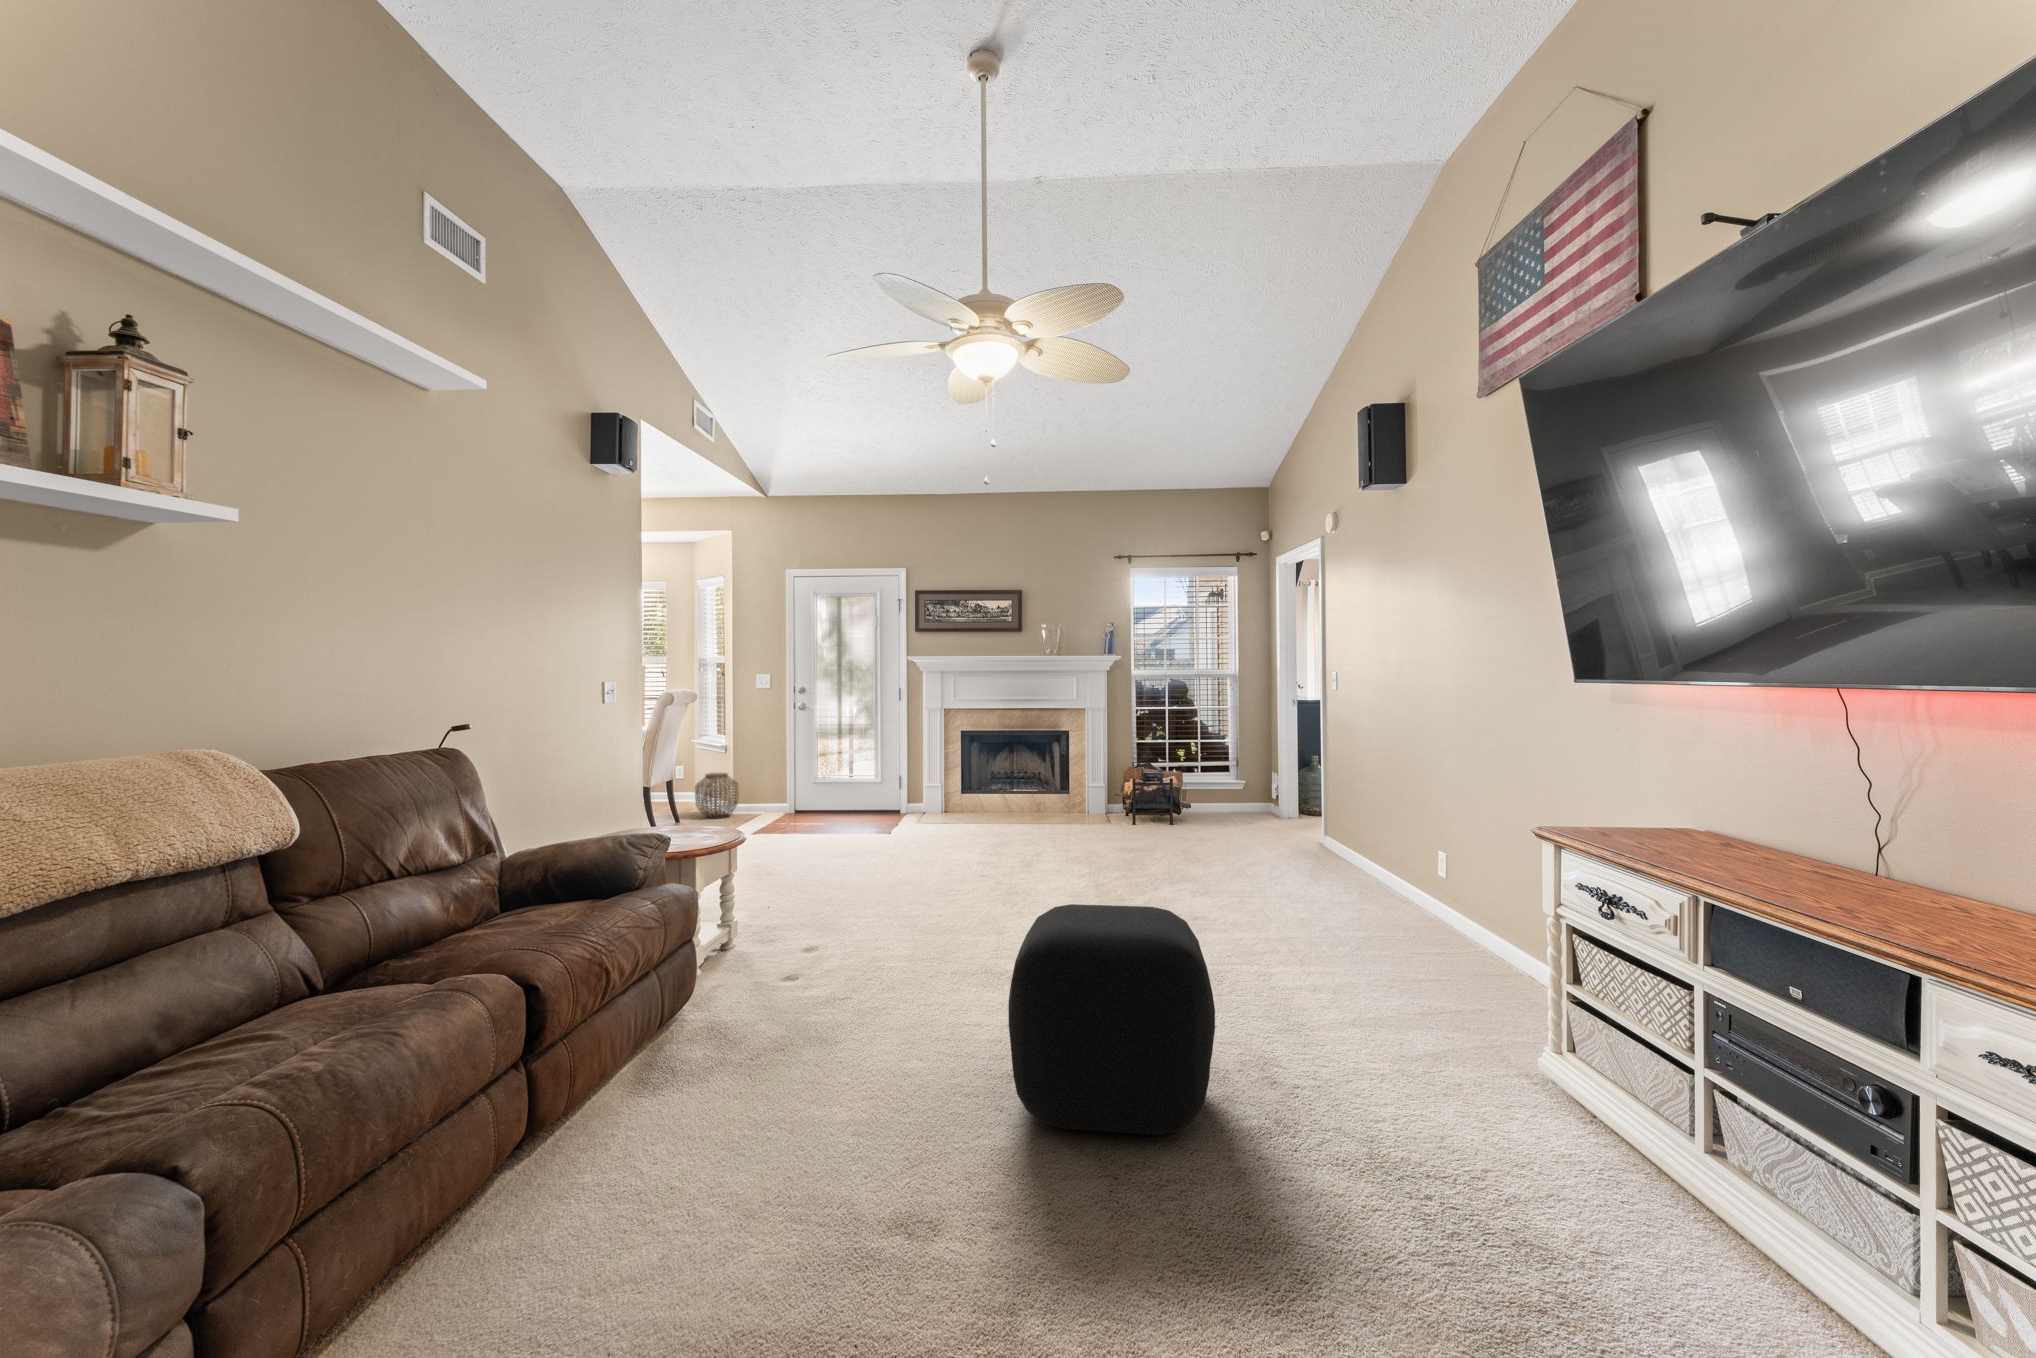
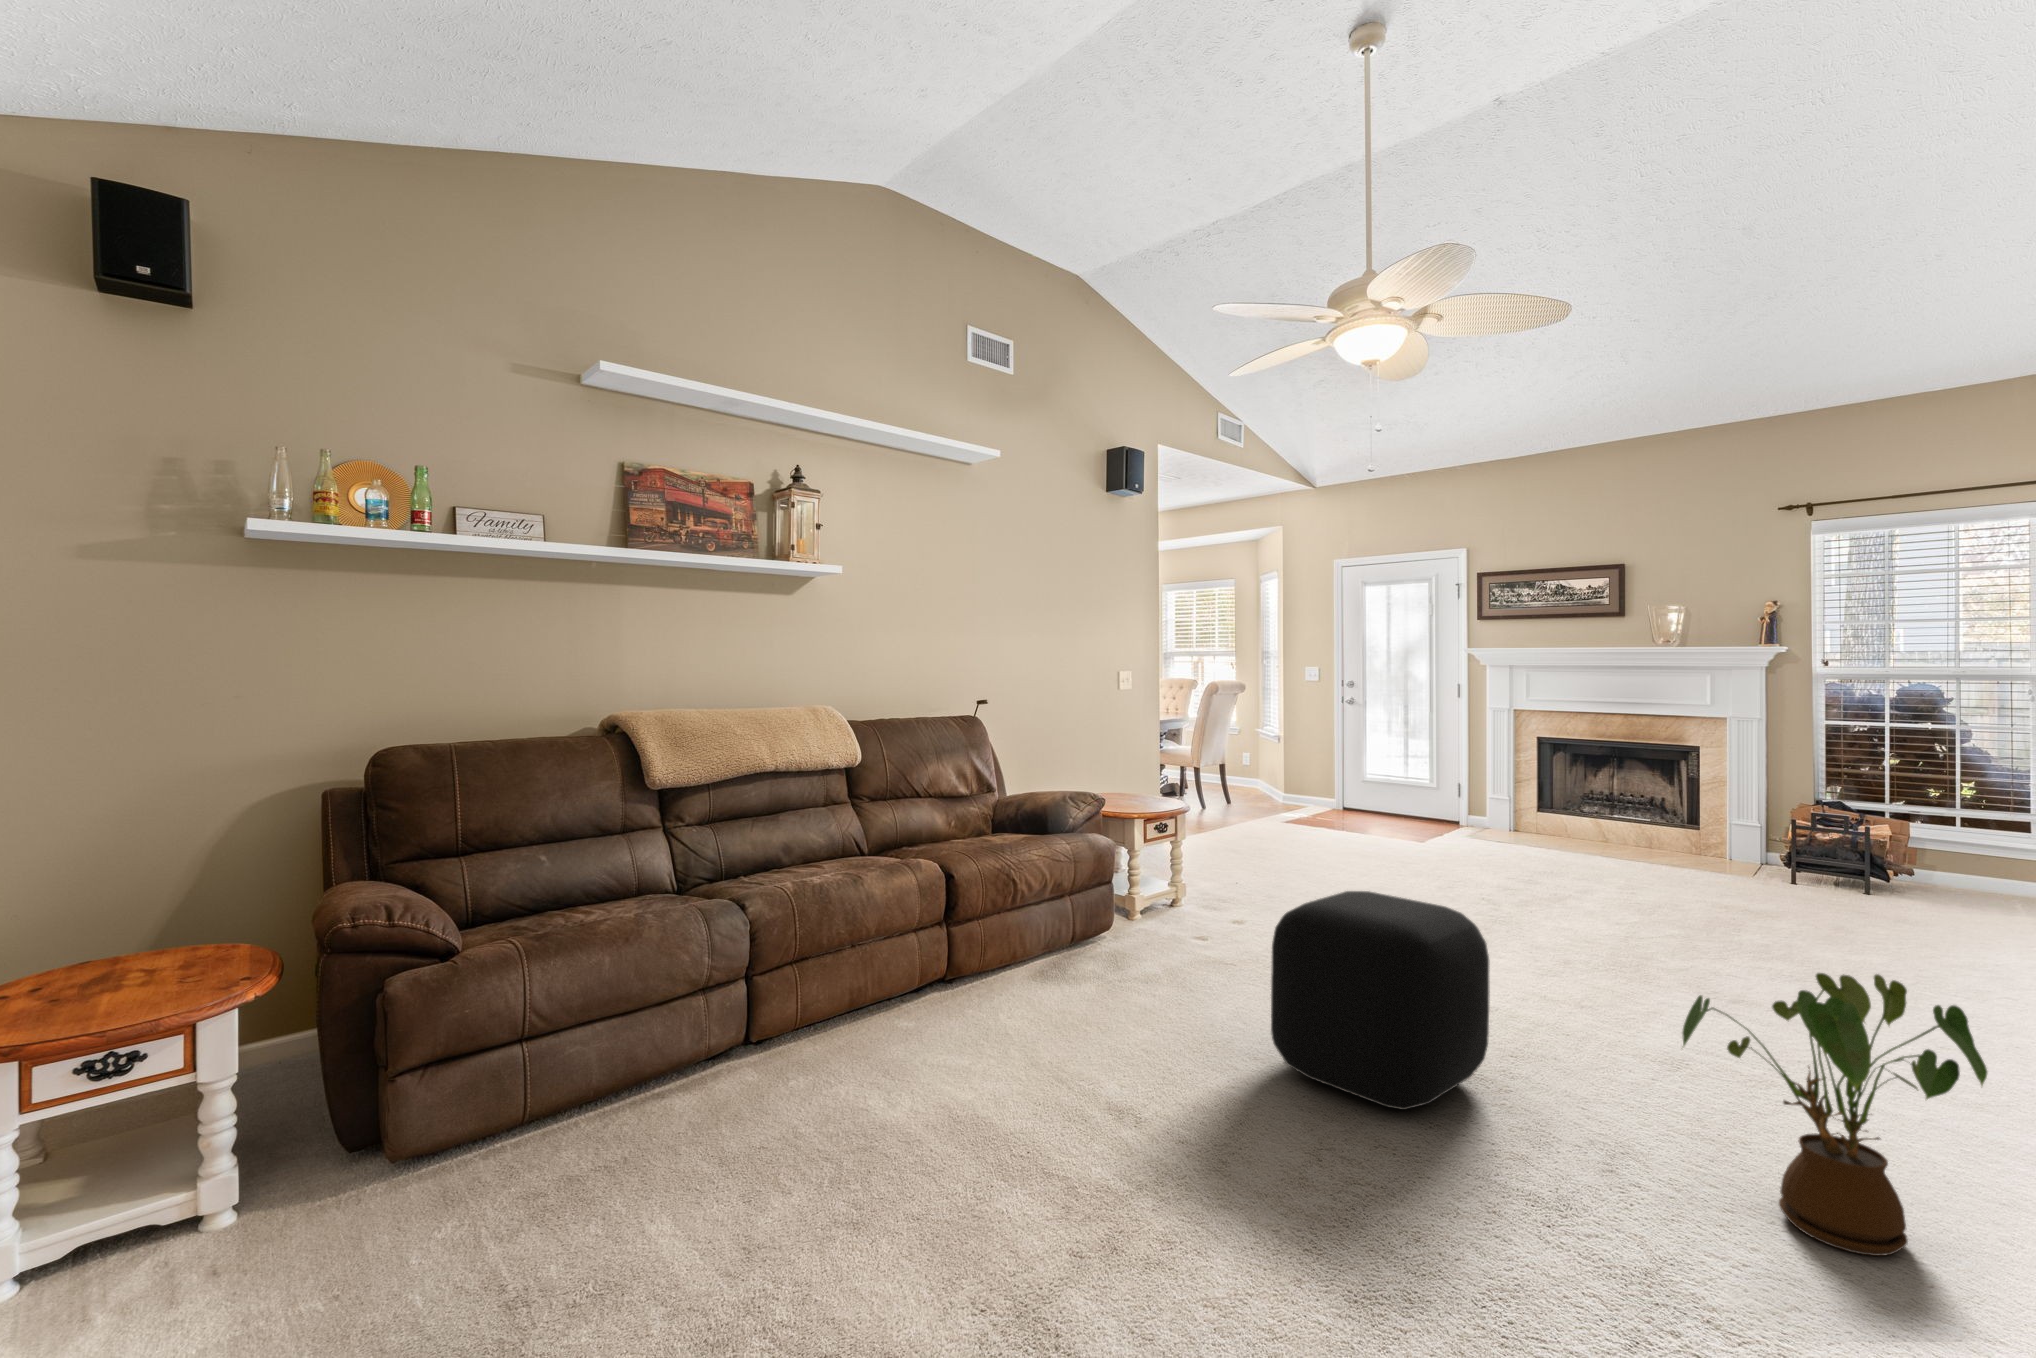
woven basket: present [695,773,738,818] -> none [1248,761,1289,804]
house plant: none [1403,904,1607,1135] -> present [1682,973,1987,1256]

